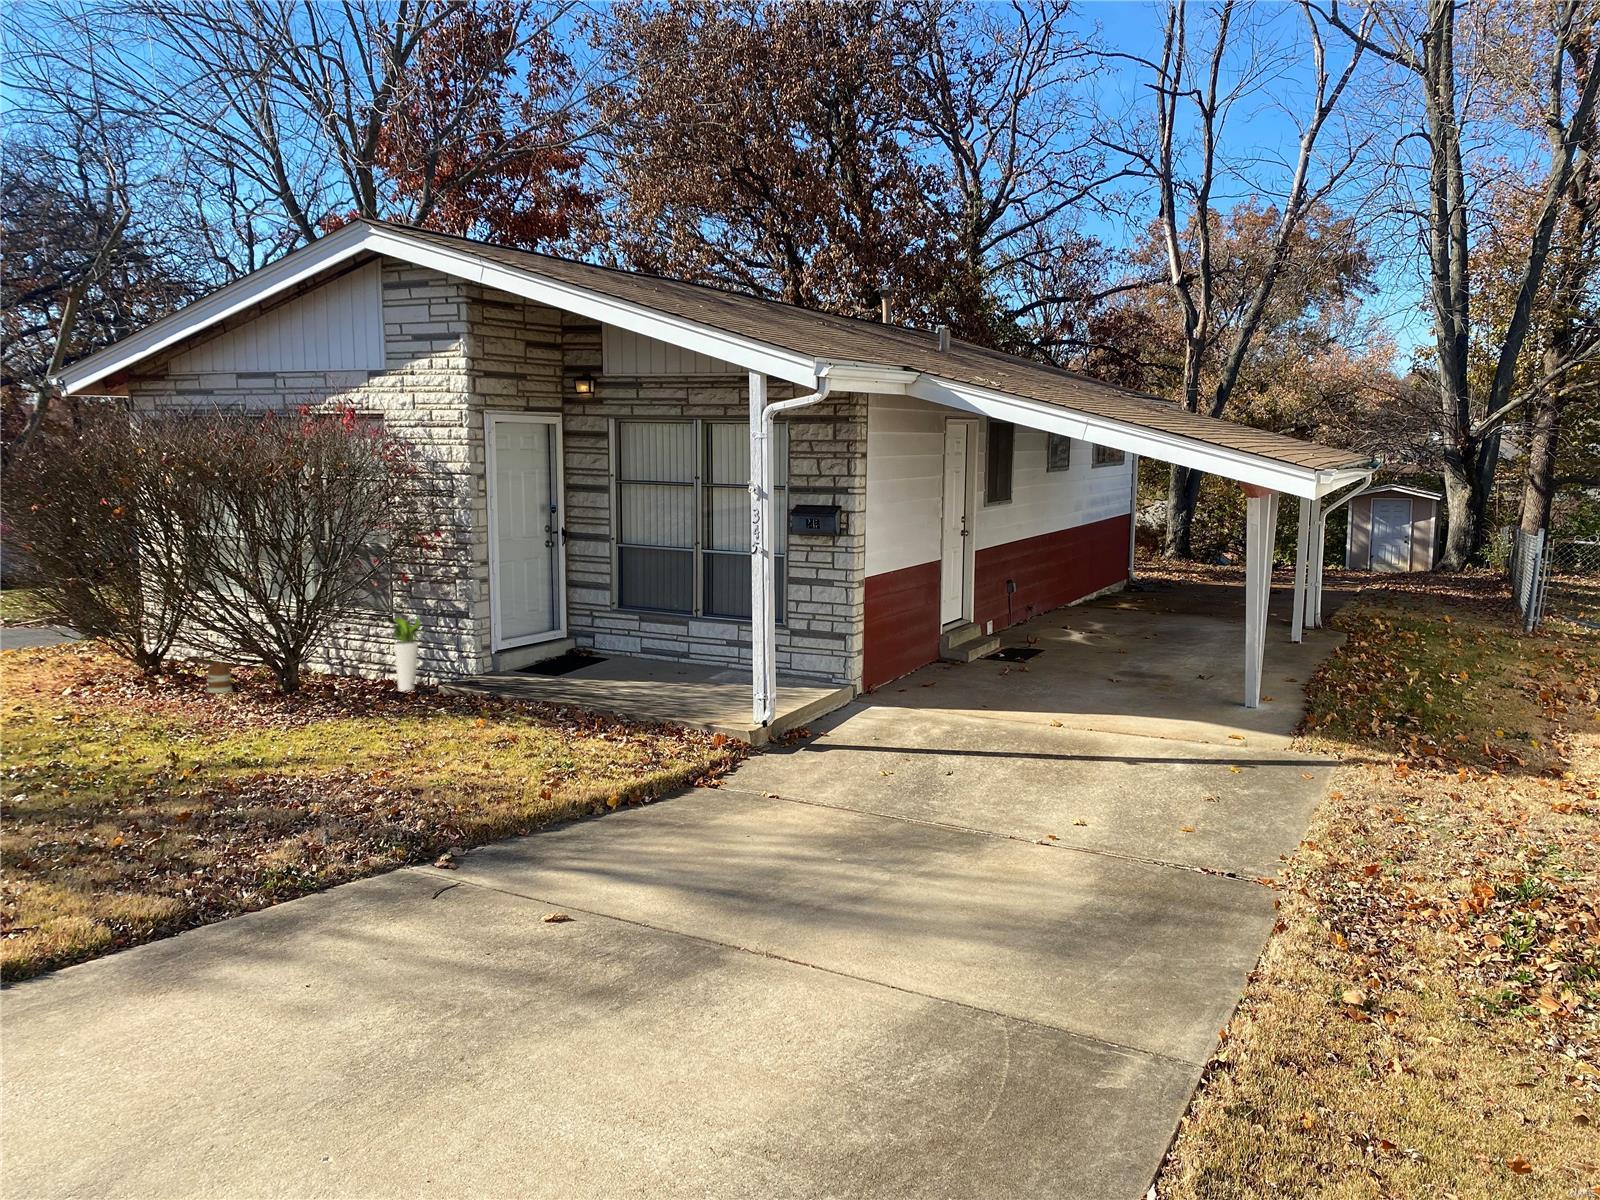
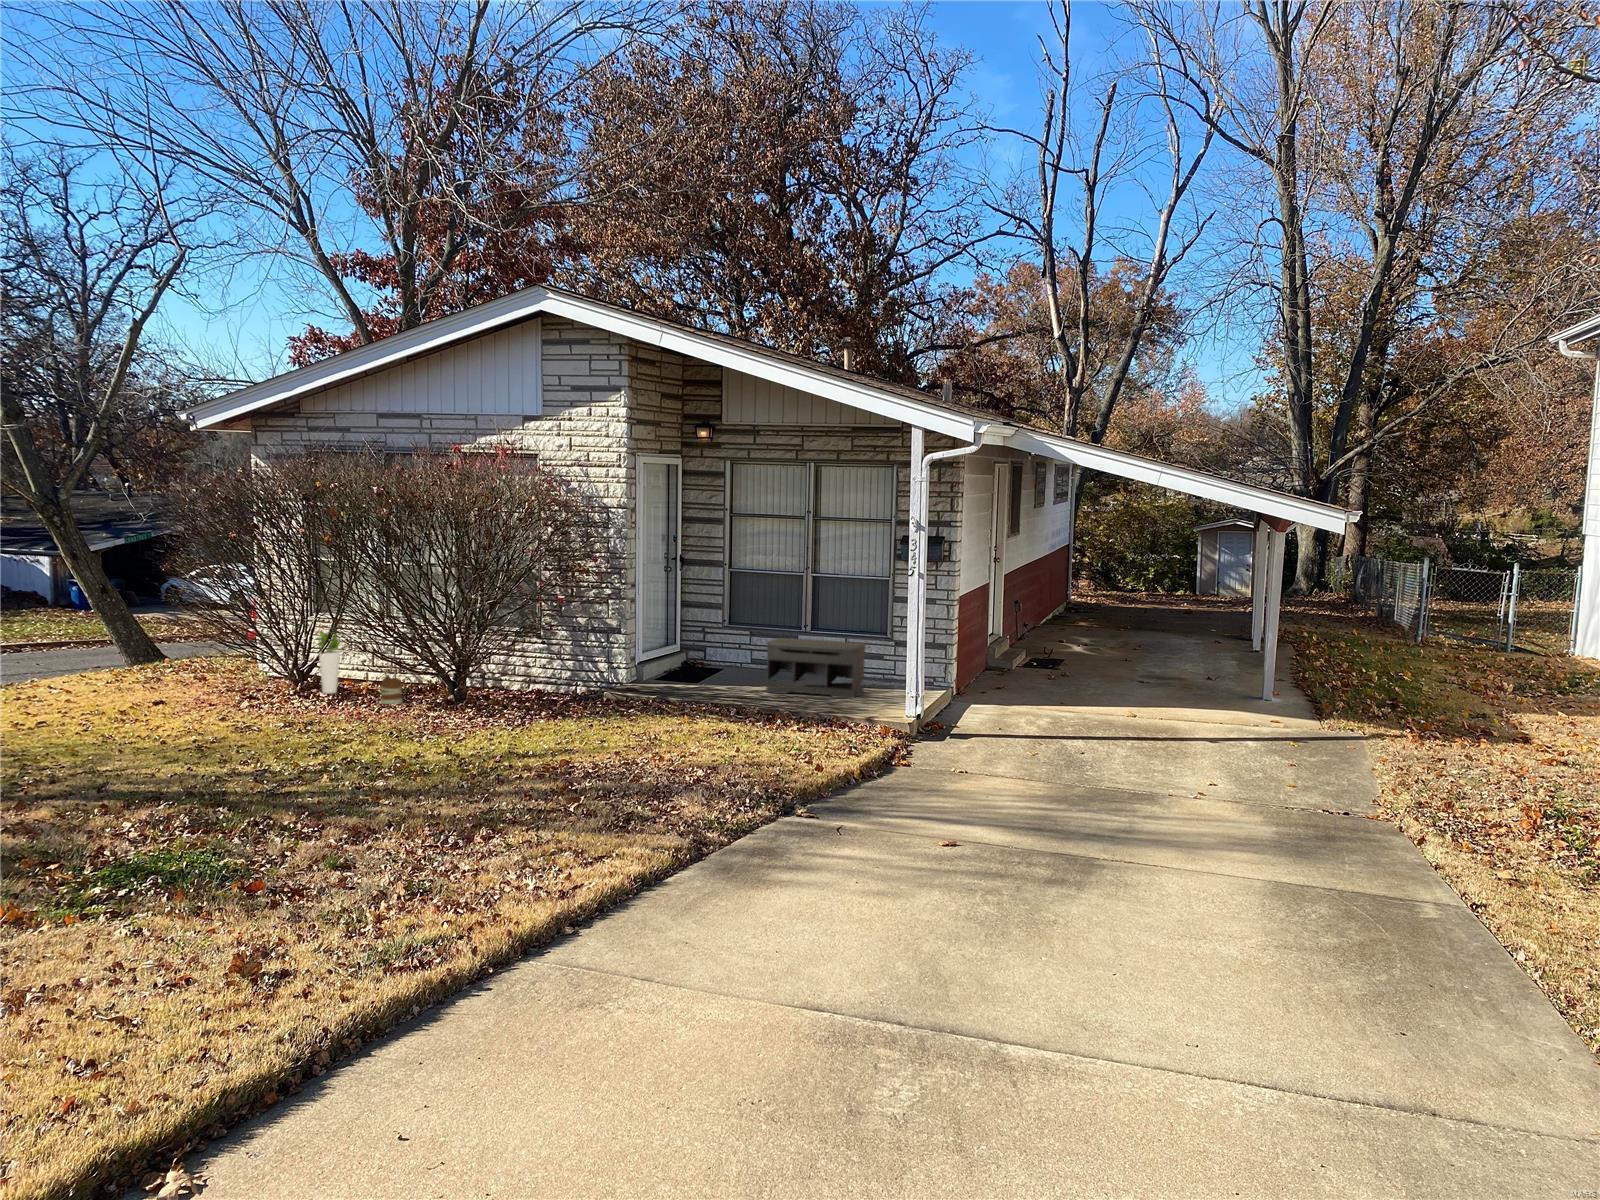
planter: present [393,617,422,690] -> present [317,631,340,694]
bench: none [641,626,758,700] -> present [766,638,866,699]

